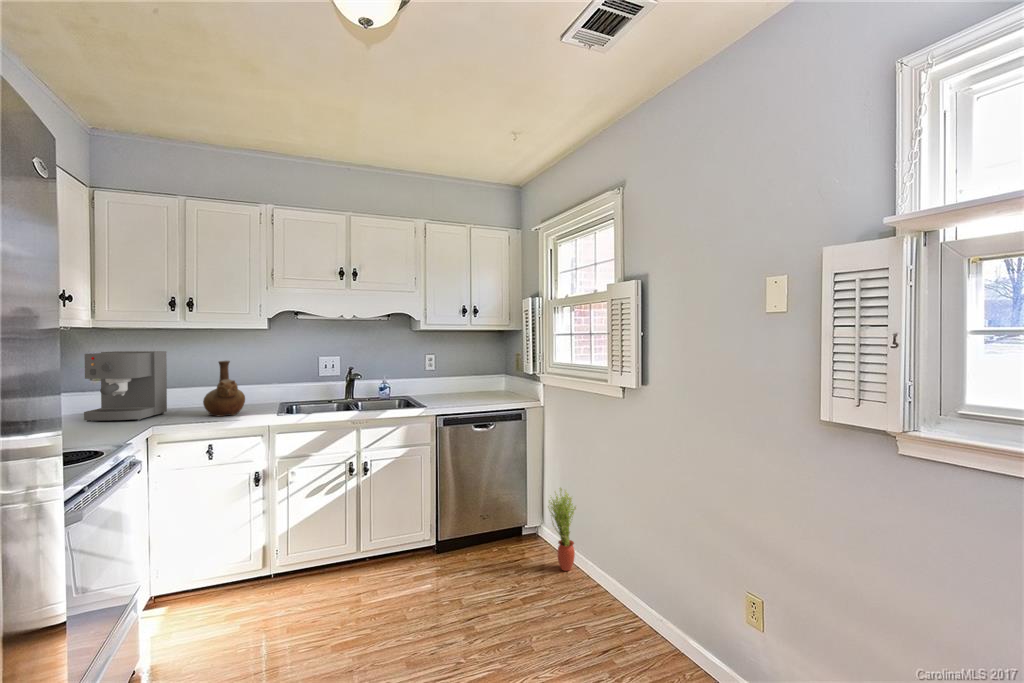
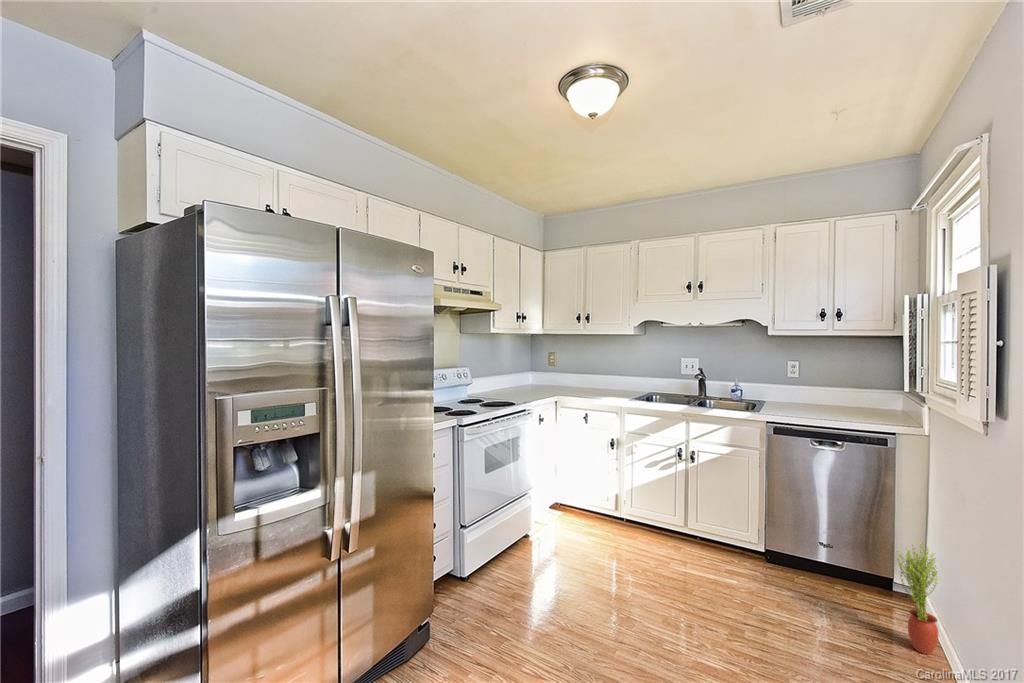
coffee maker: present [84,351,167,422] -> none [534,348,575,391]
vase: present [203,361,245,417] -> none [589,357,615,396]

